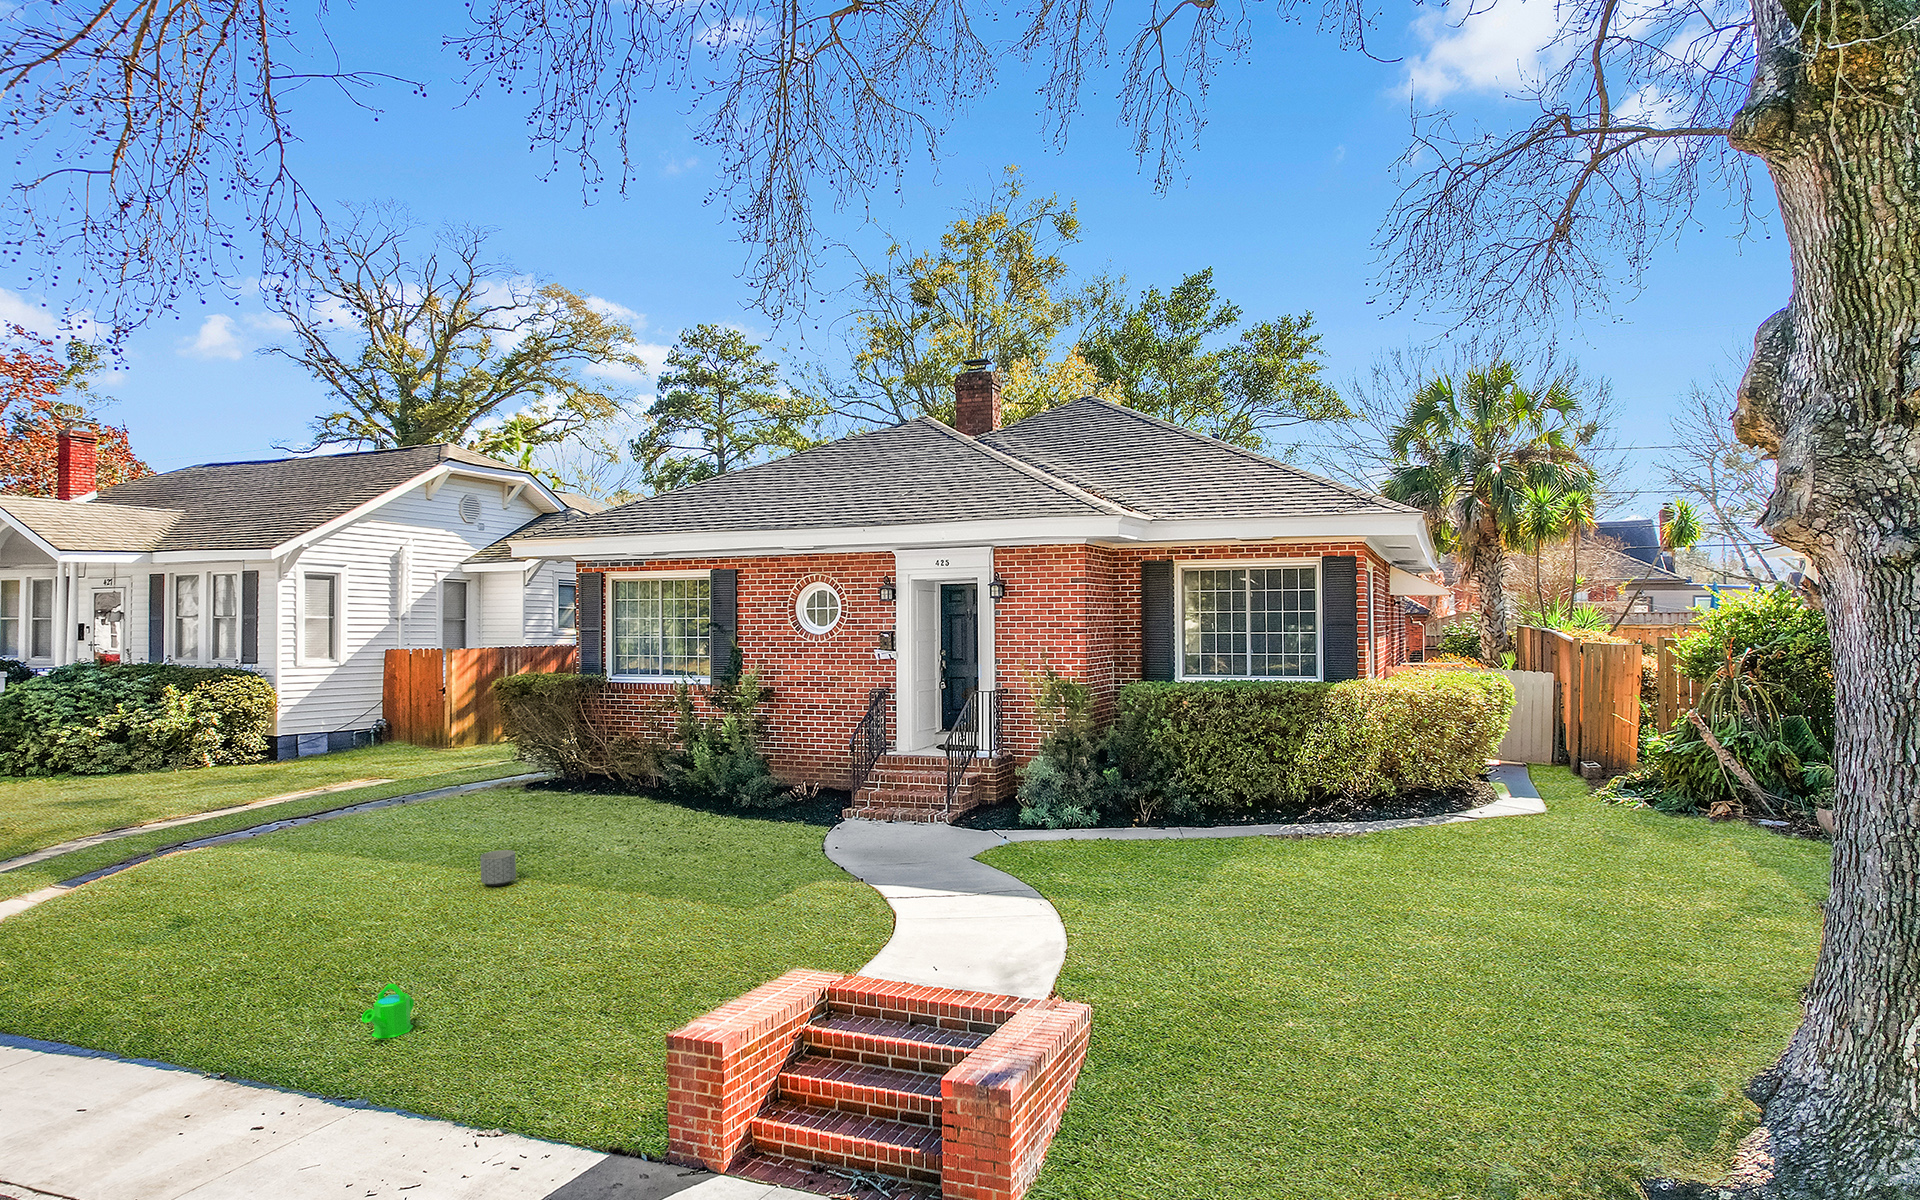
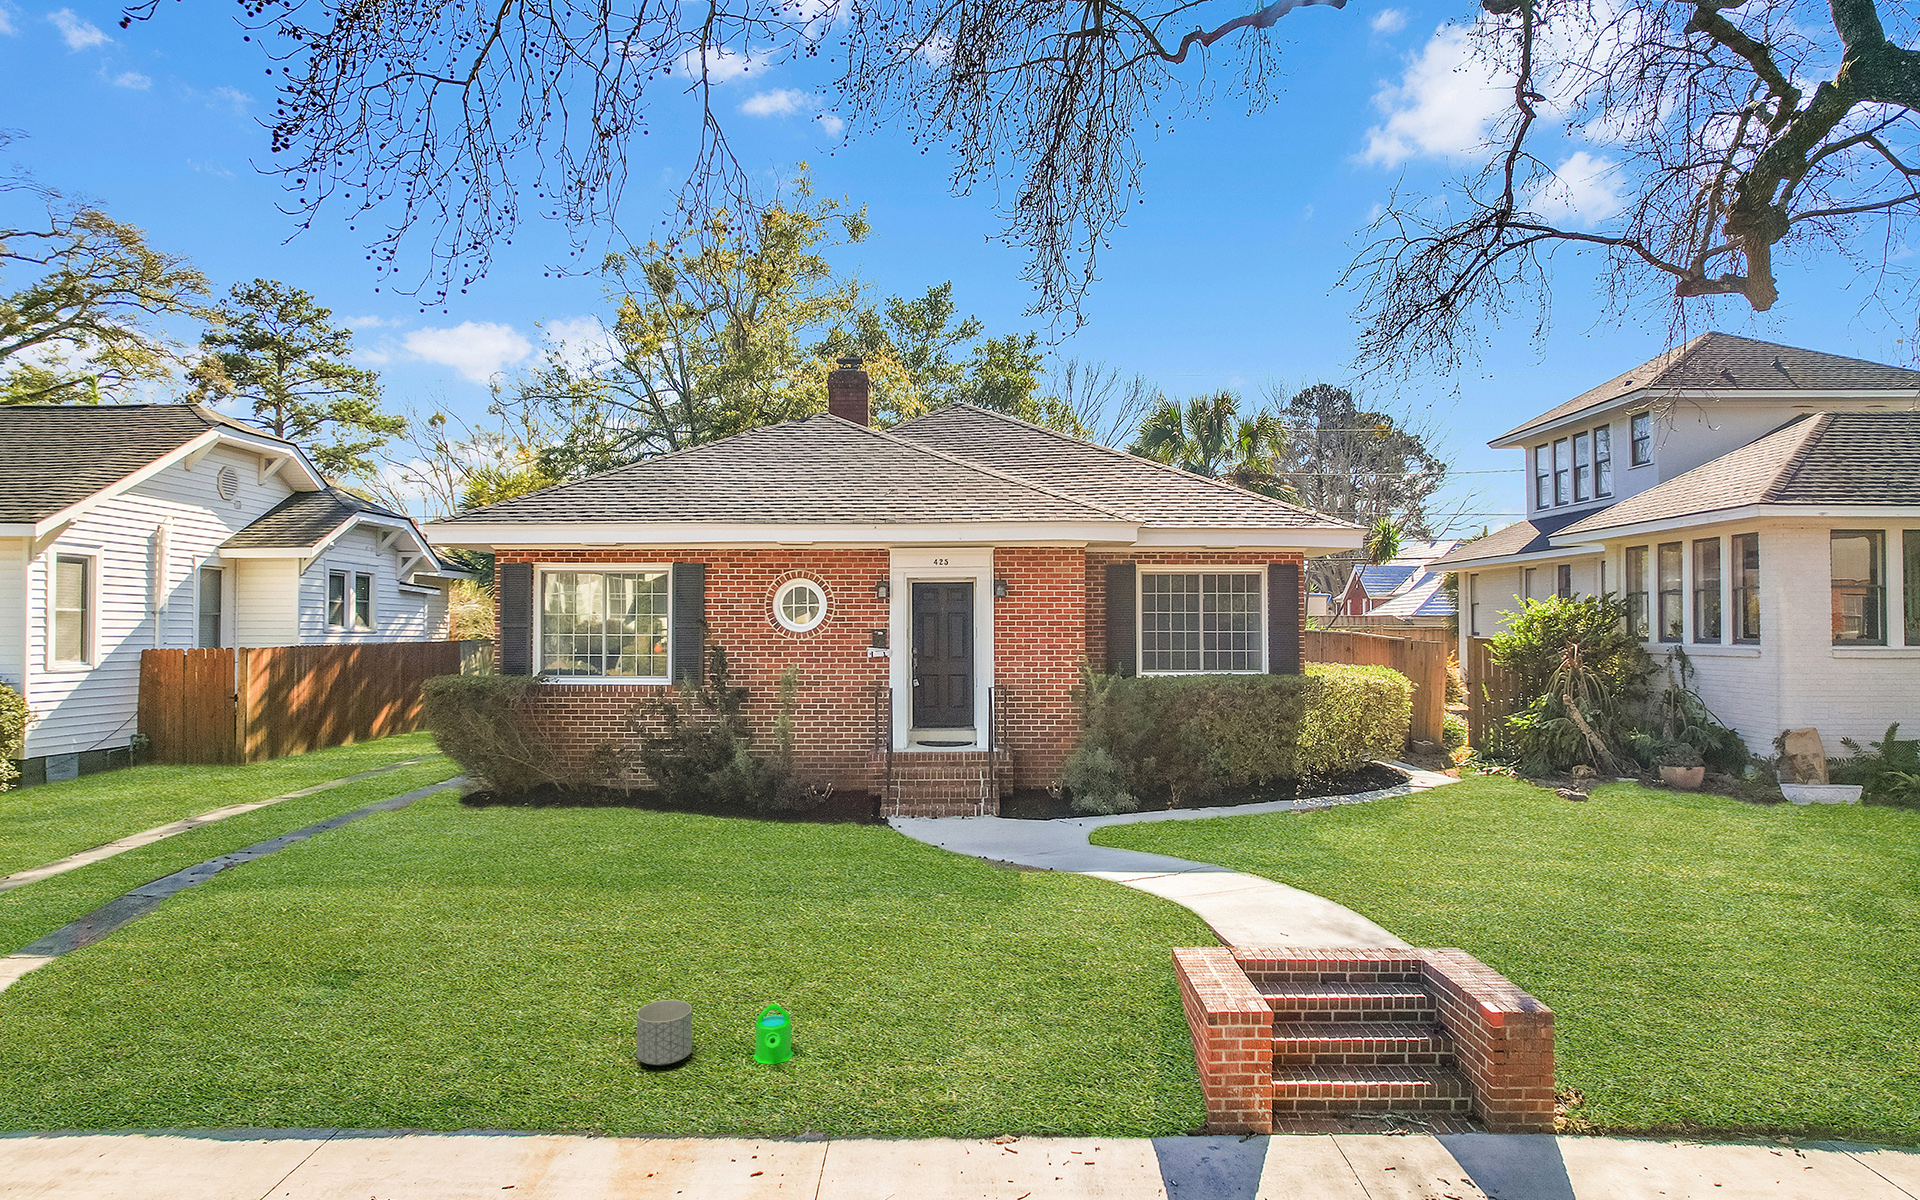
planter: present [481,850,516,886] -> present [637,1000,692,1066]

